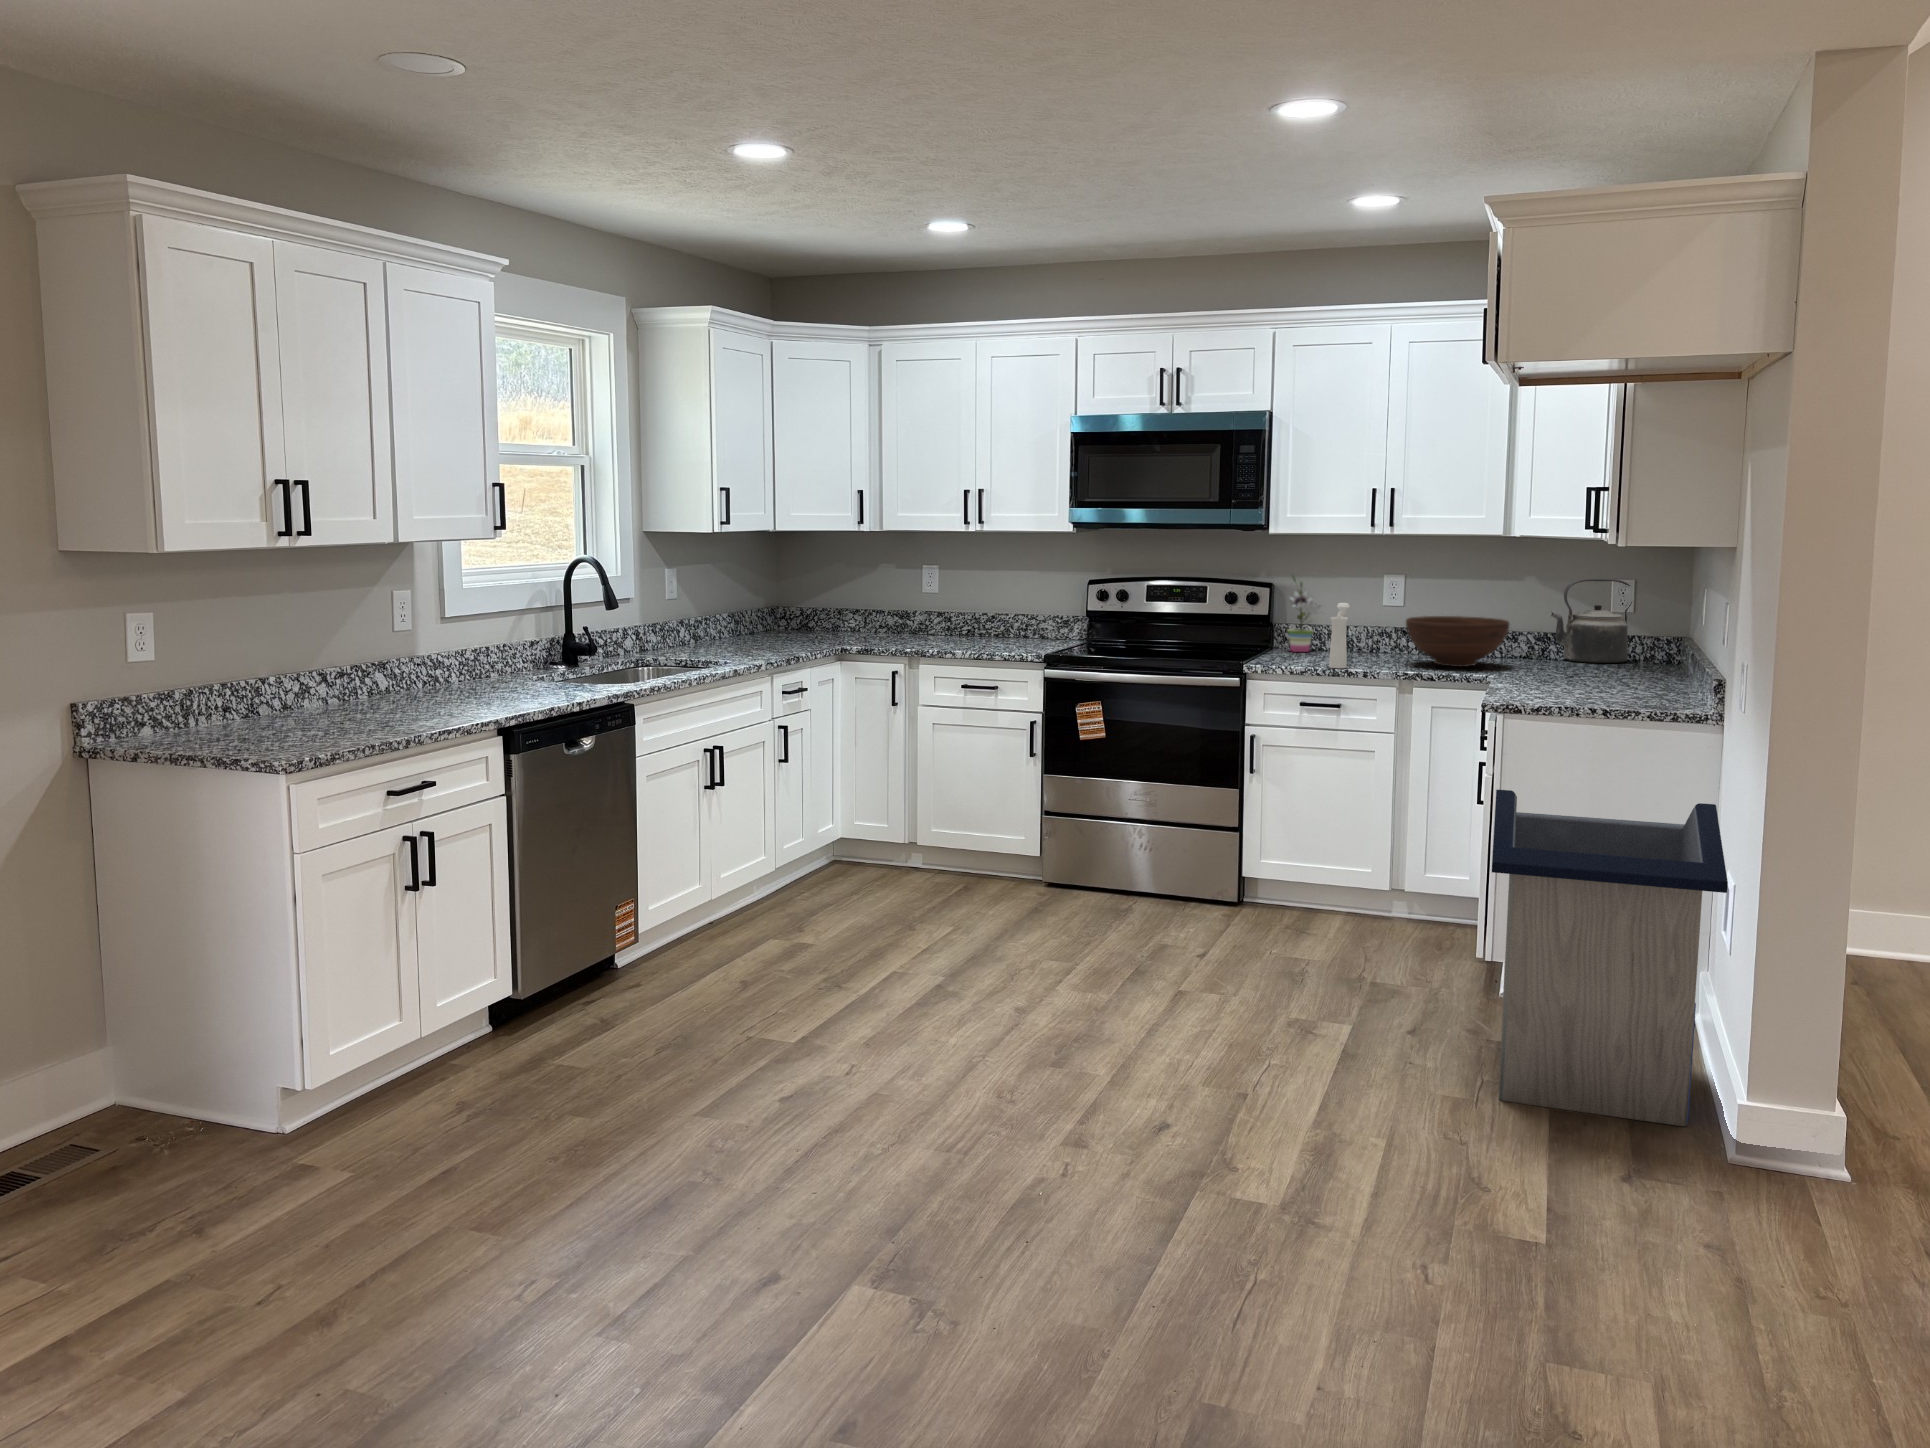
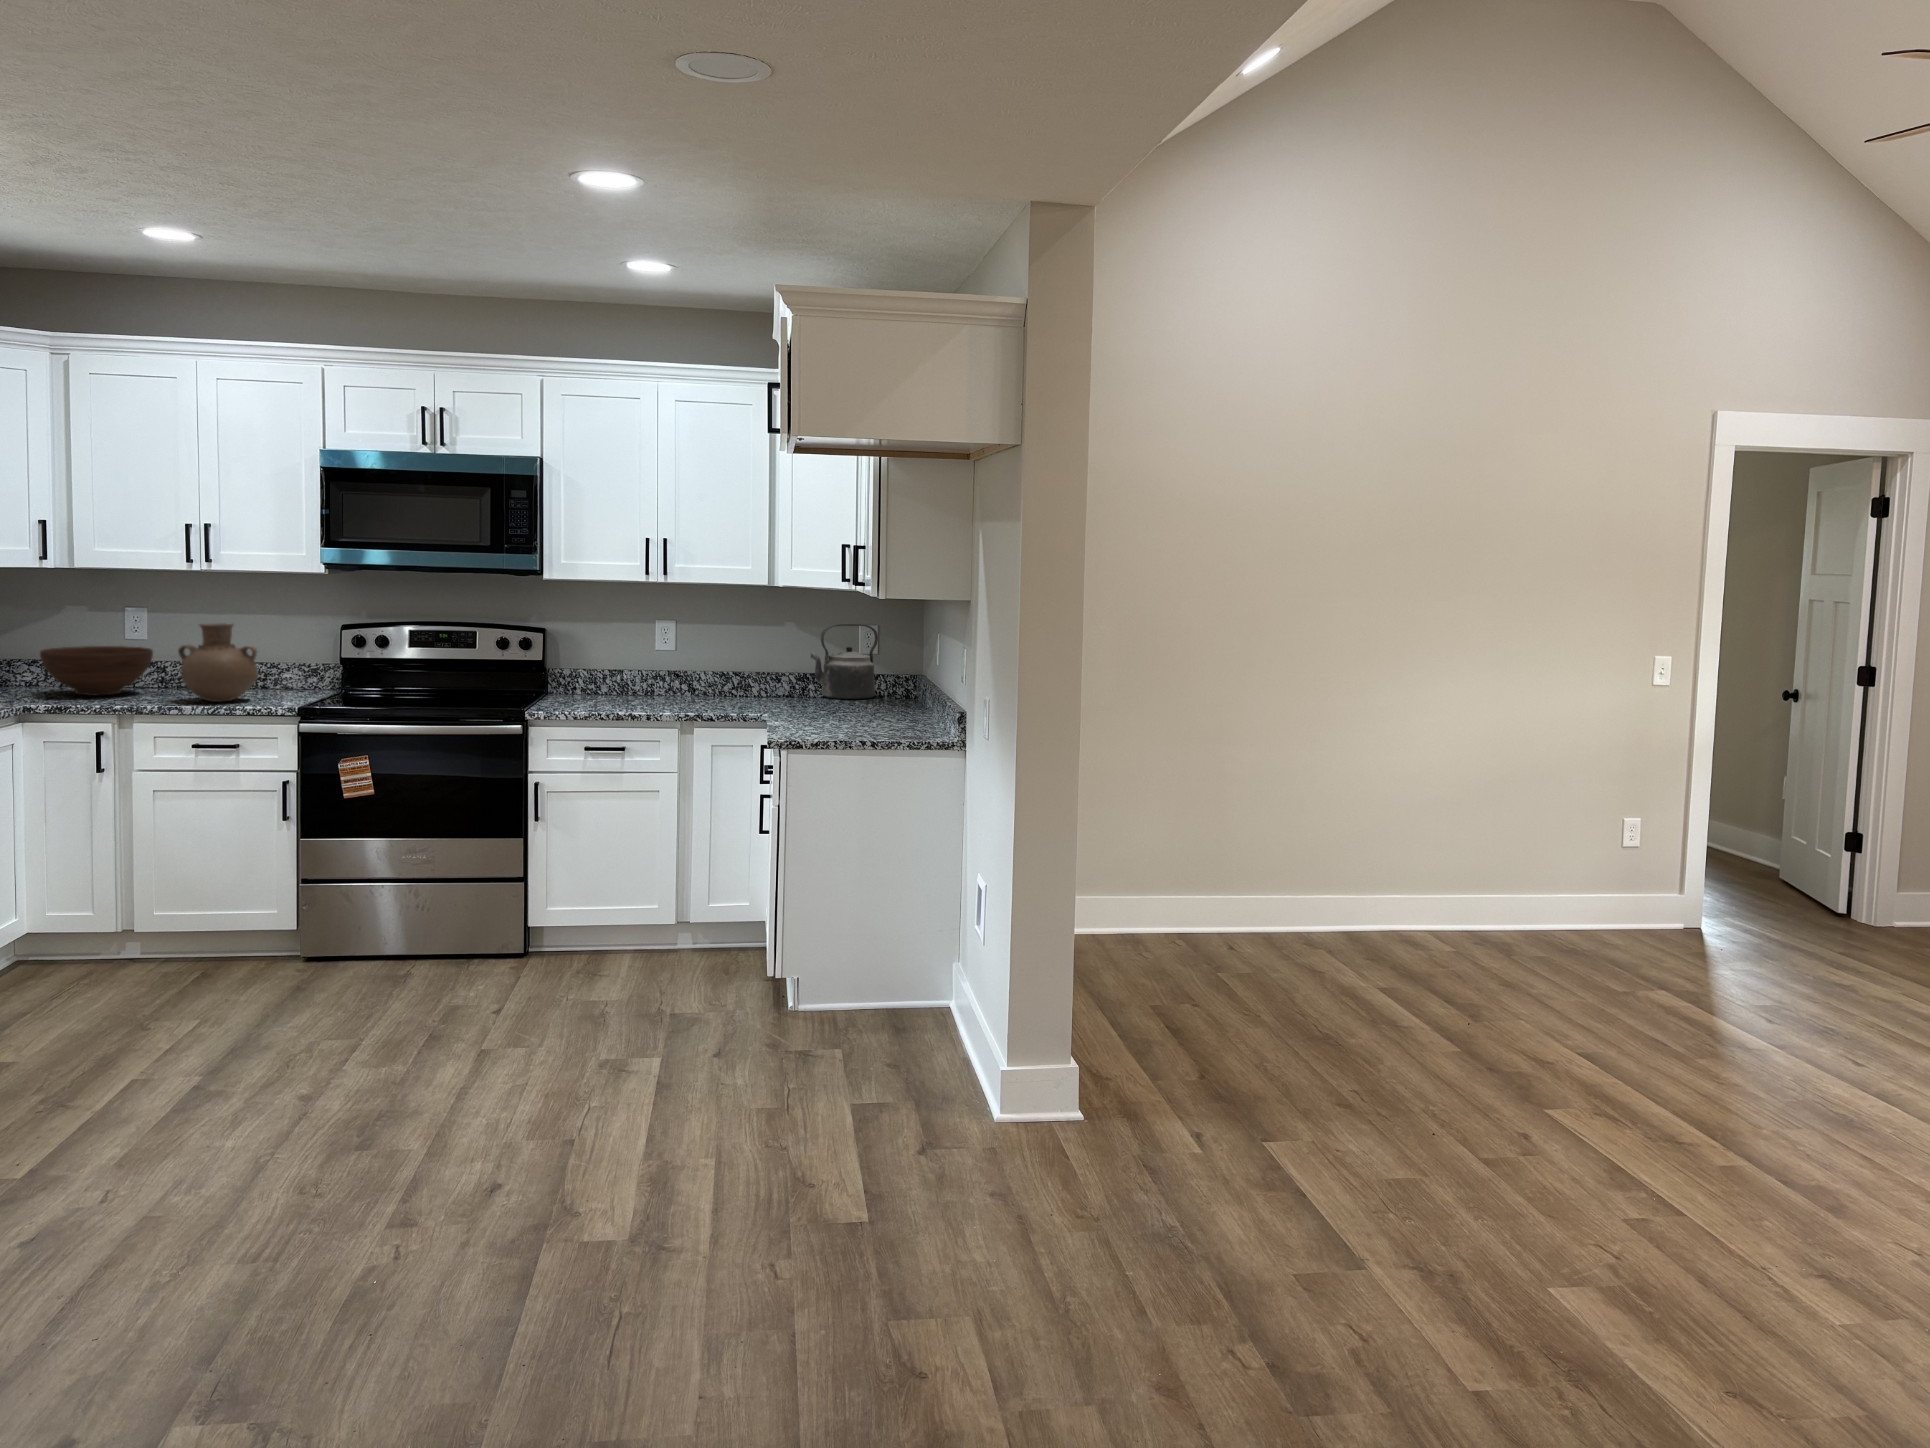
potted plant: present [1288,576,1321,652] -> none [564,619,601,696]
vase: none [956,578,1018,647] -> present [178,623,258,702]
pepper mill: present [1329,603,1350,668] -> none [615,649,632,713]
fruit bowl: present [1406,616,1509,667] -> present [40,646,153,696]
trash can: present [1492,790,1728,1126] -> none [787,822,981,1103]

